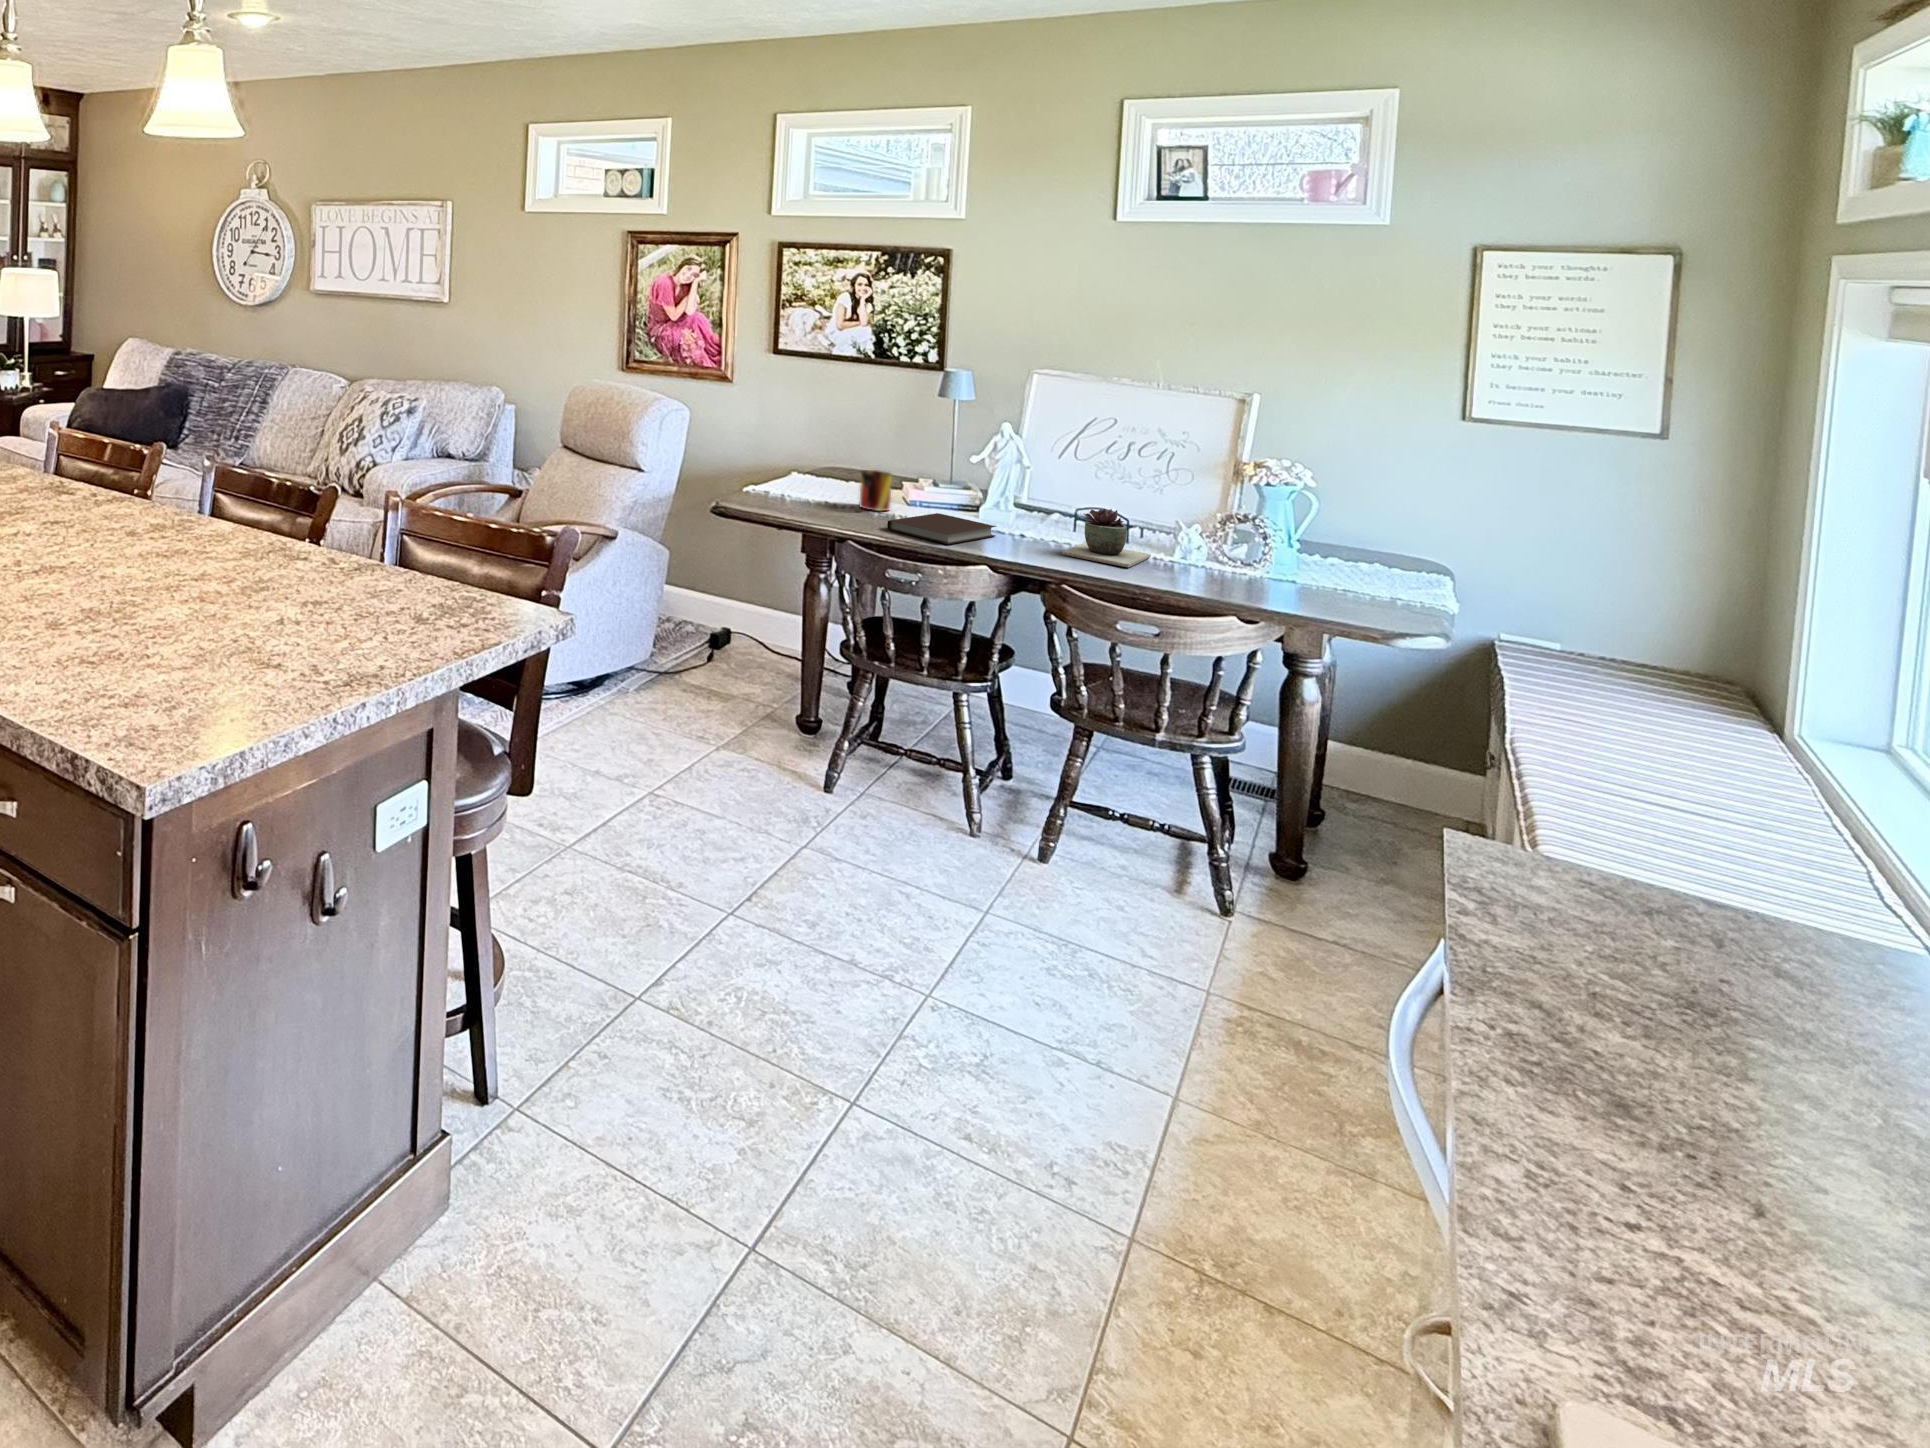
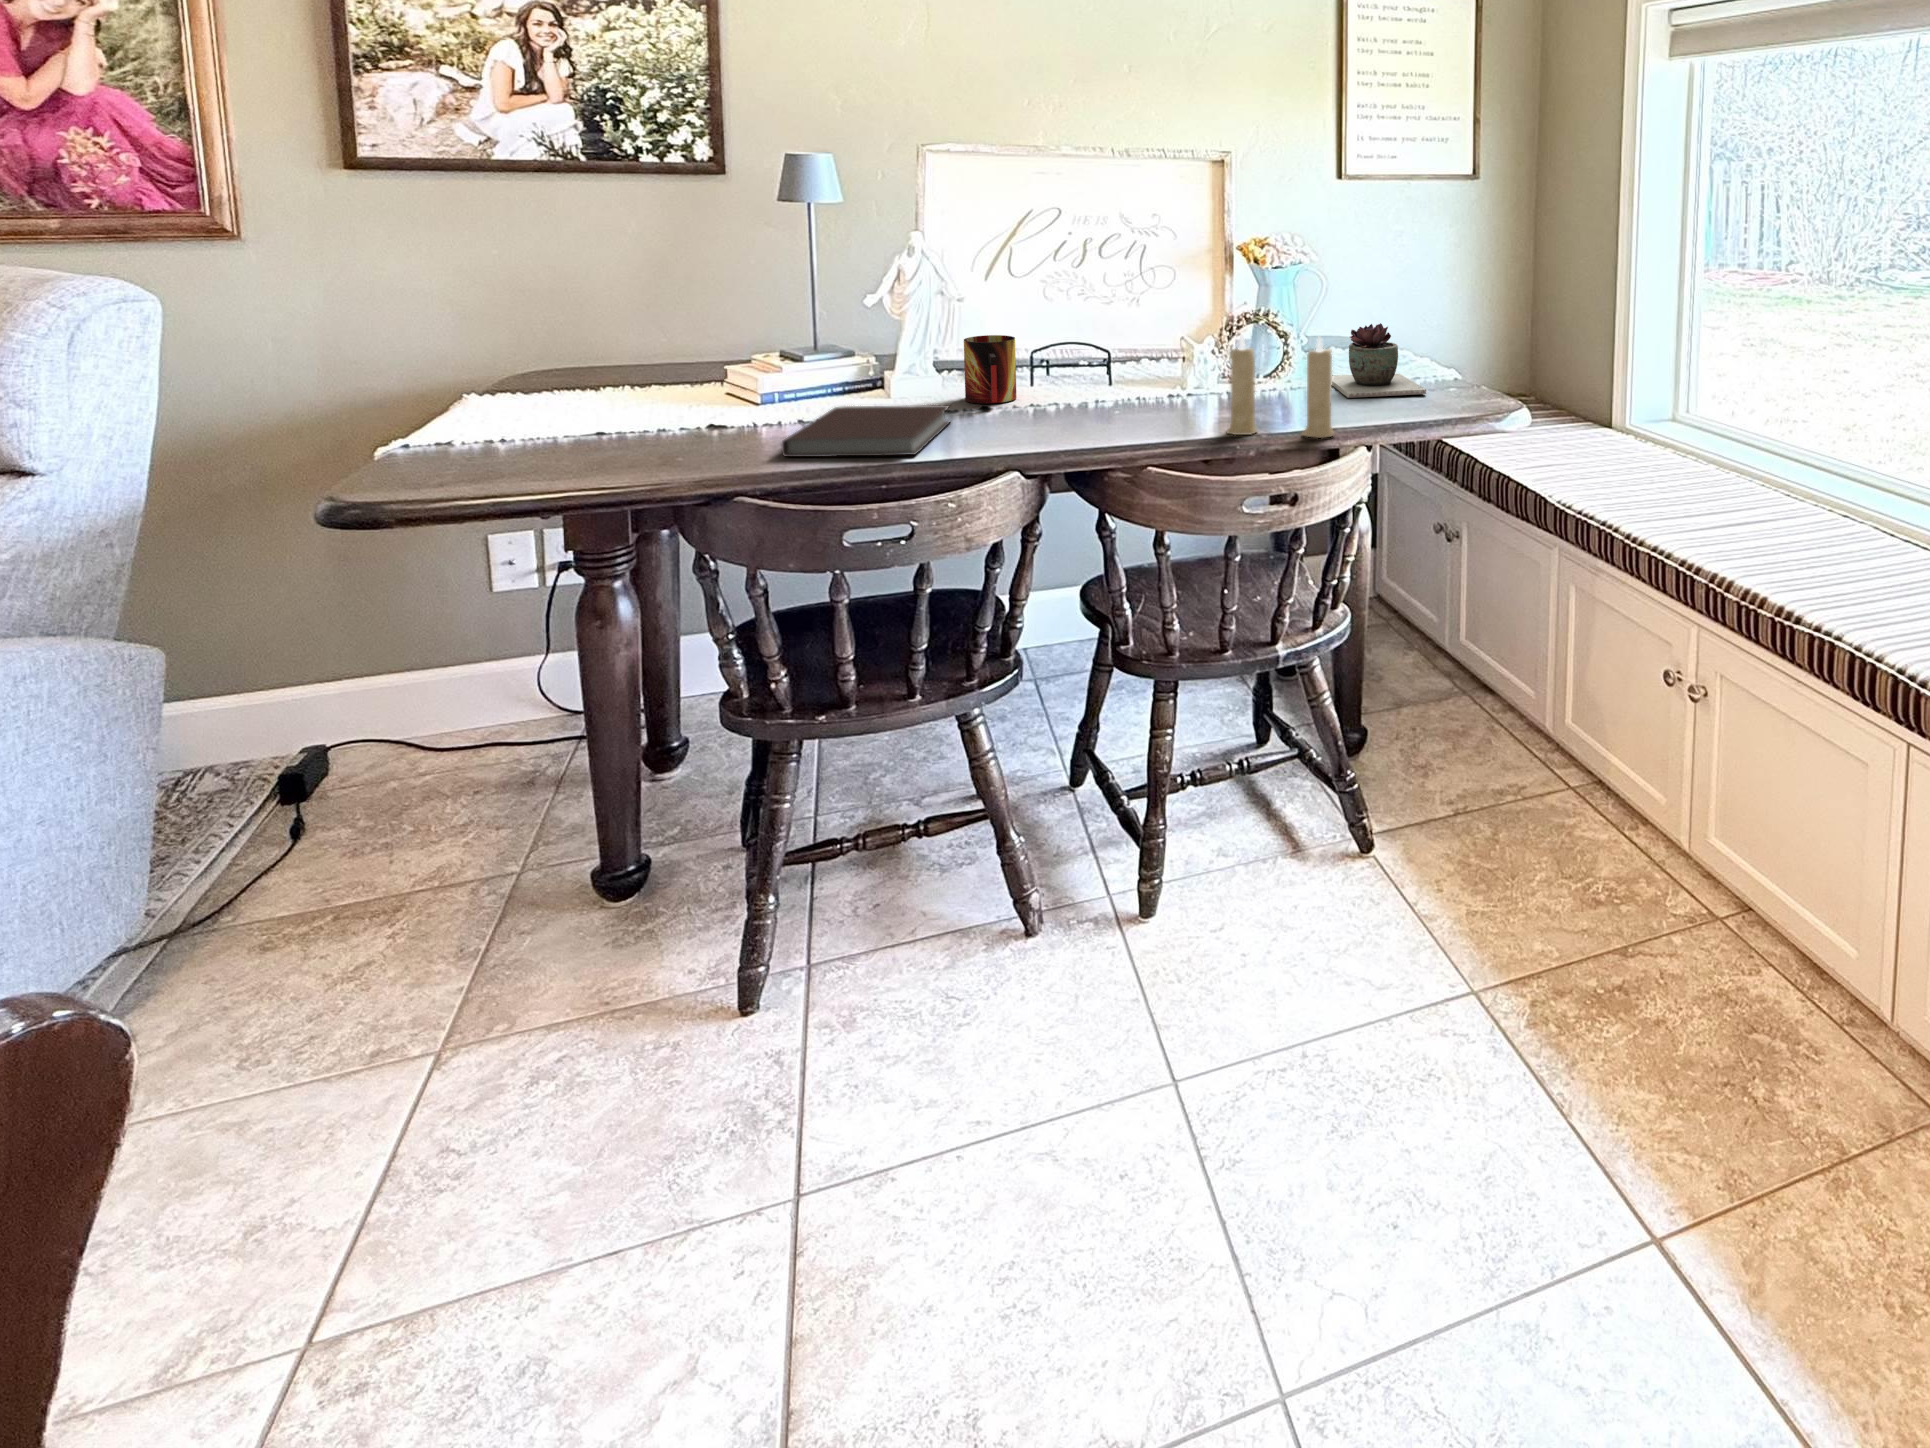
mug: present [860,470,892,511] -> present [964,335,1017,404]
succulent plant: present [1063,509,1151,567] -> present [1332,323,1426,398]
candle: none [1154,517,1236,605] -> present [1227,335,1334,438]

